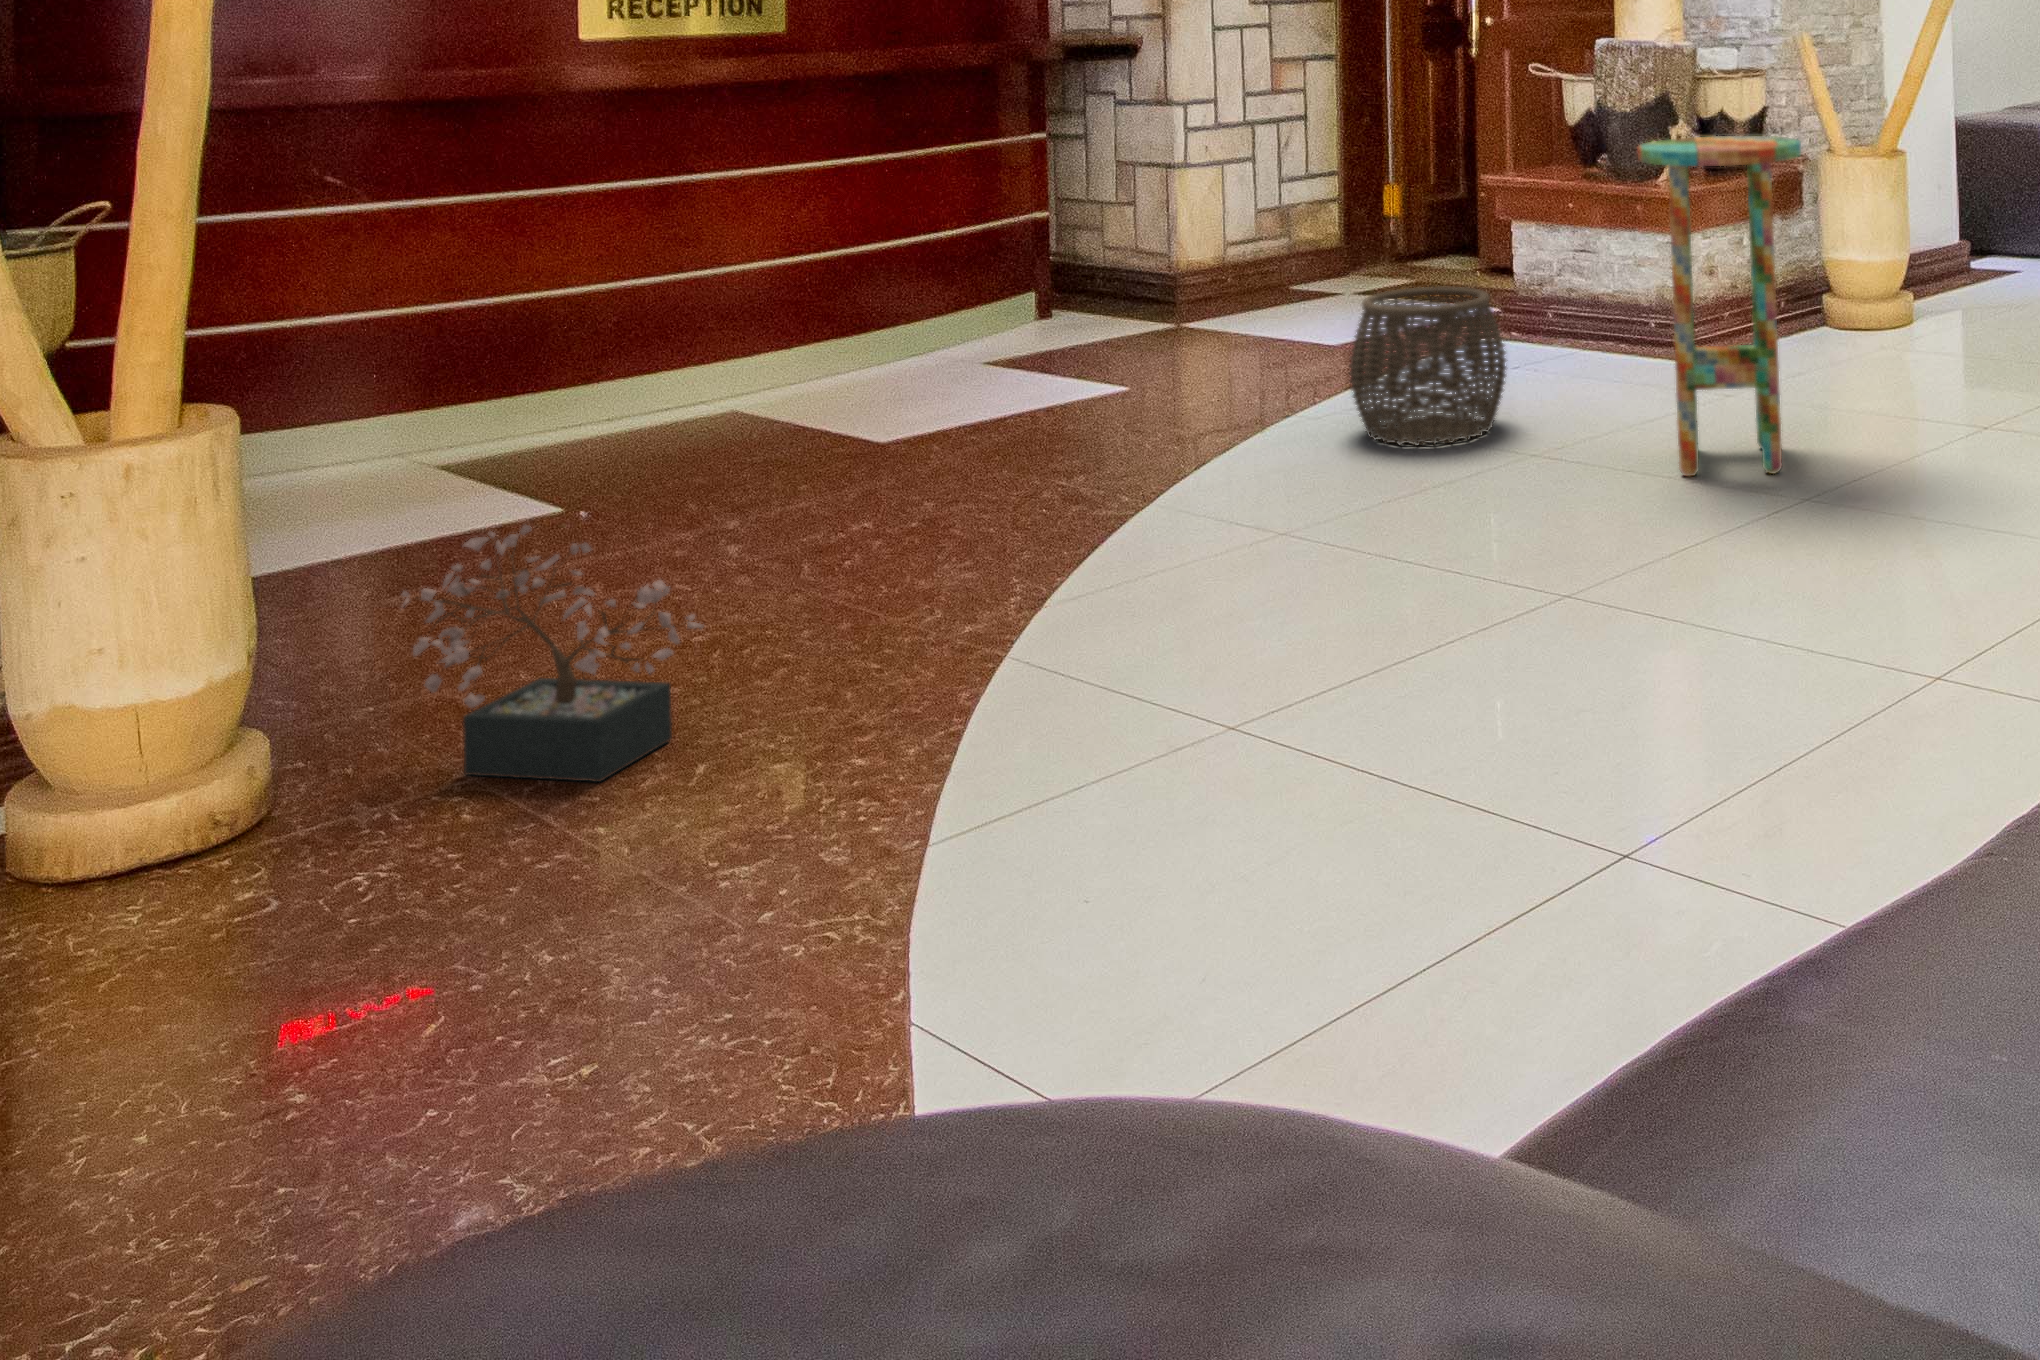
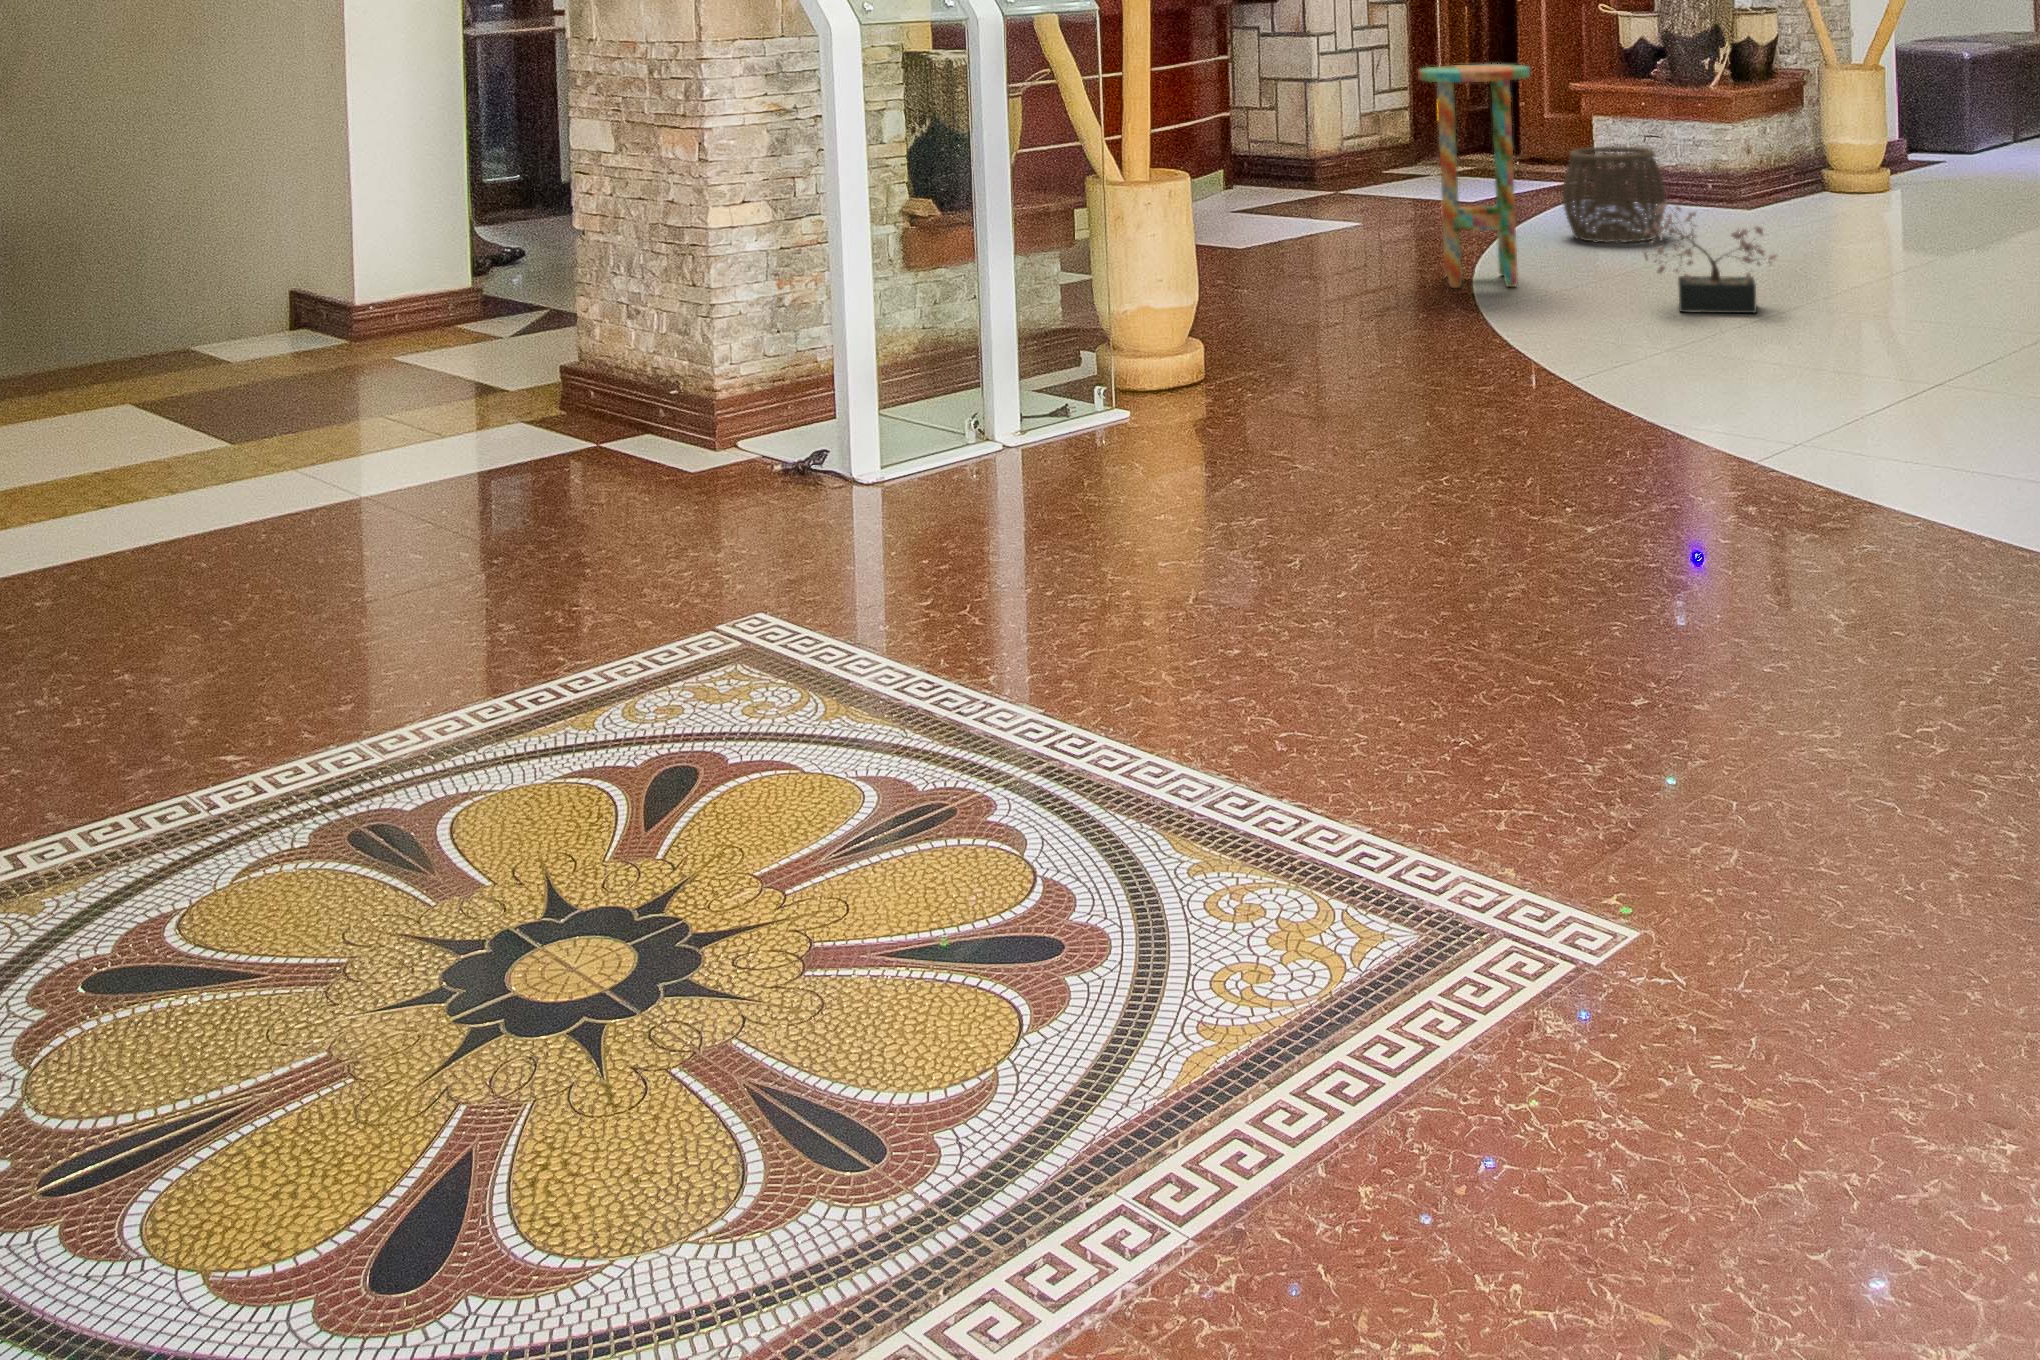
side table: present [1638,136,1801,476] -> present [1418,64,1530,288]
decorative plant: present [401,524,703,782] -> present [1643,202,1776,313]

